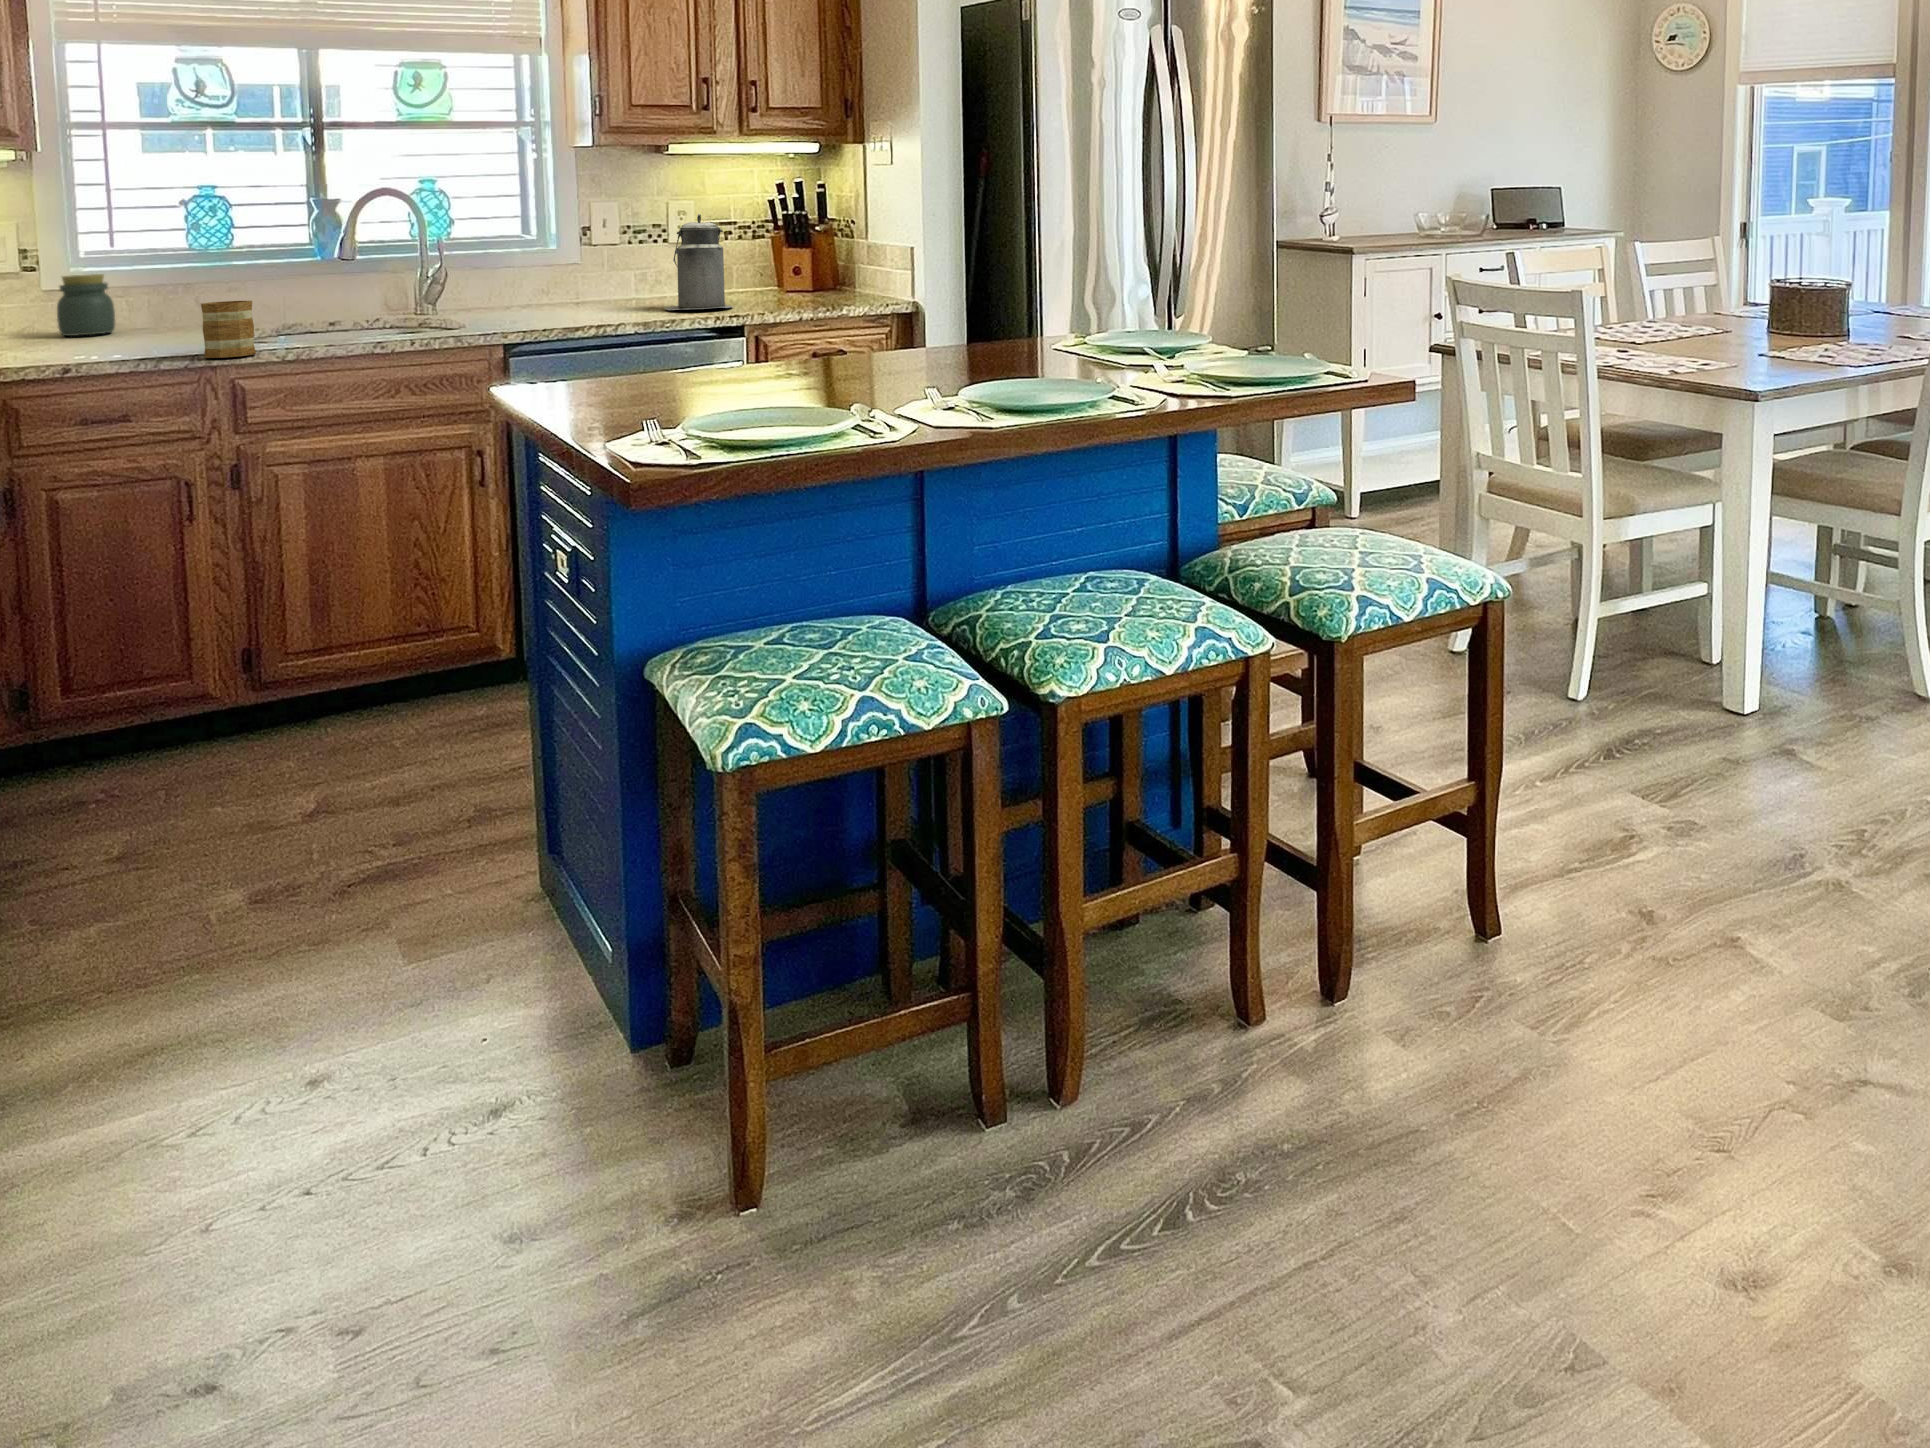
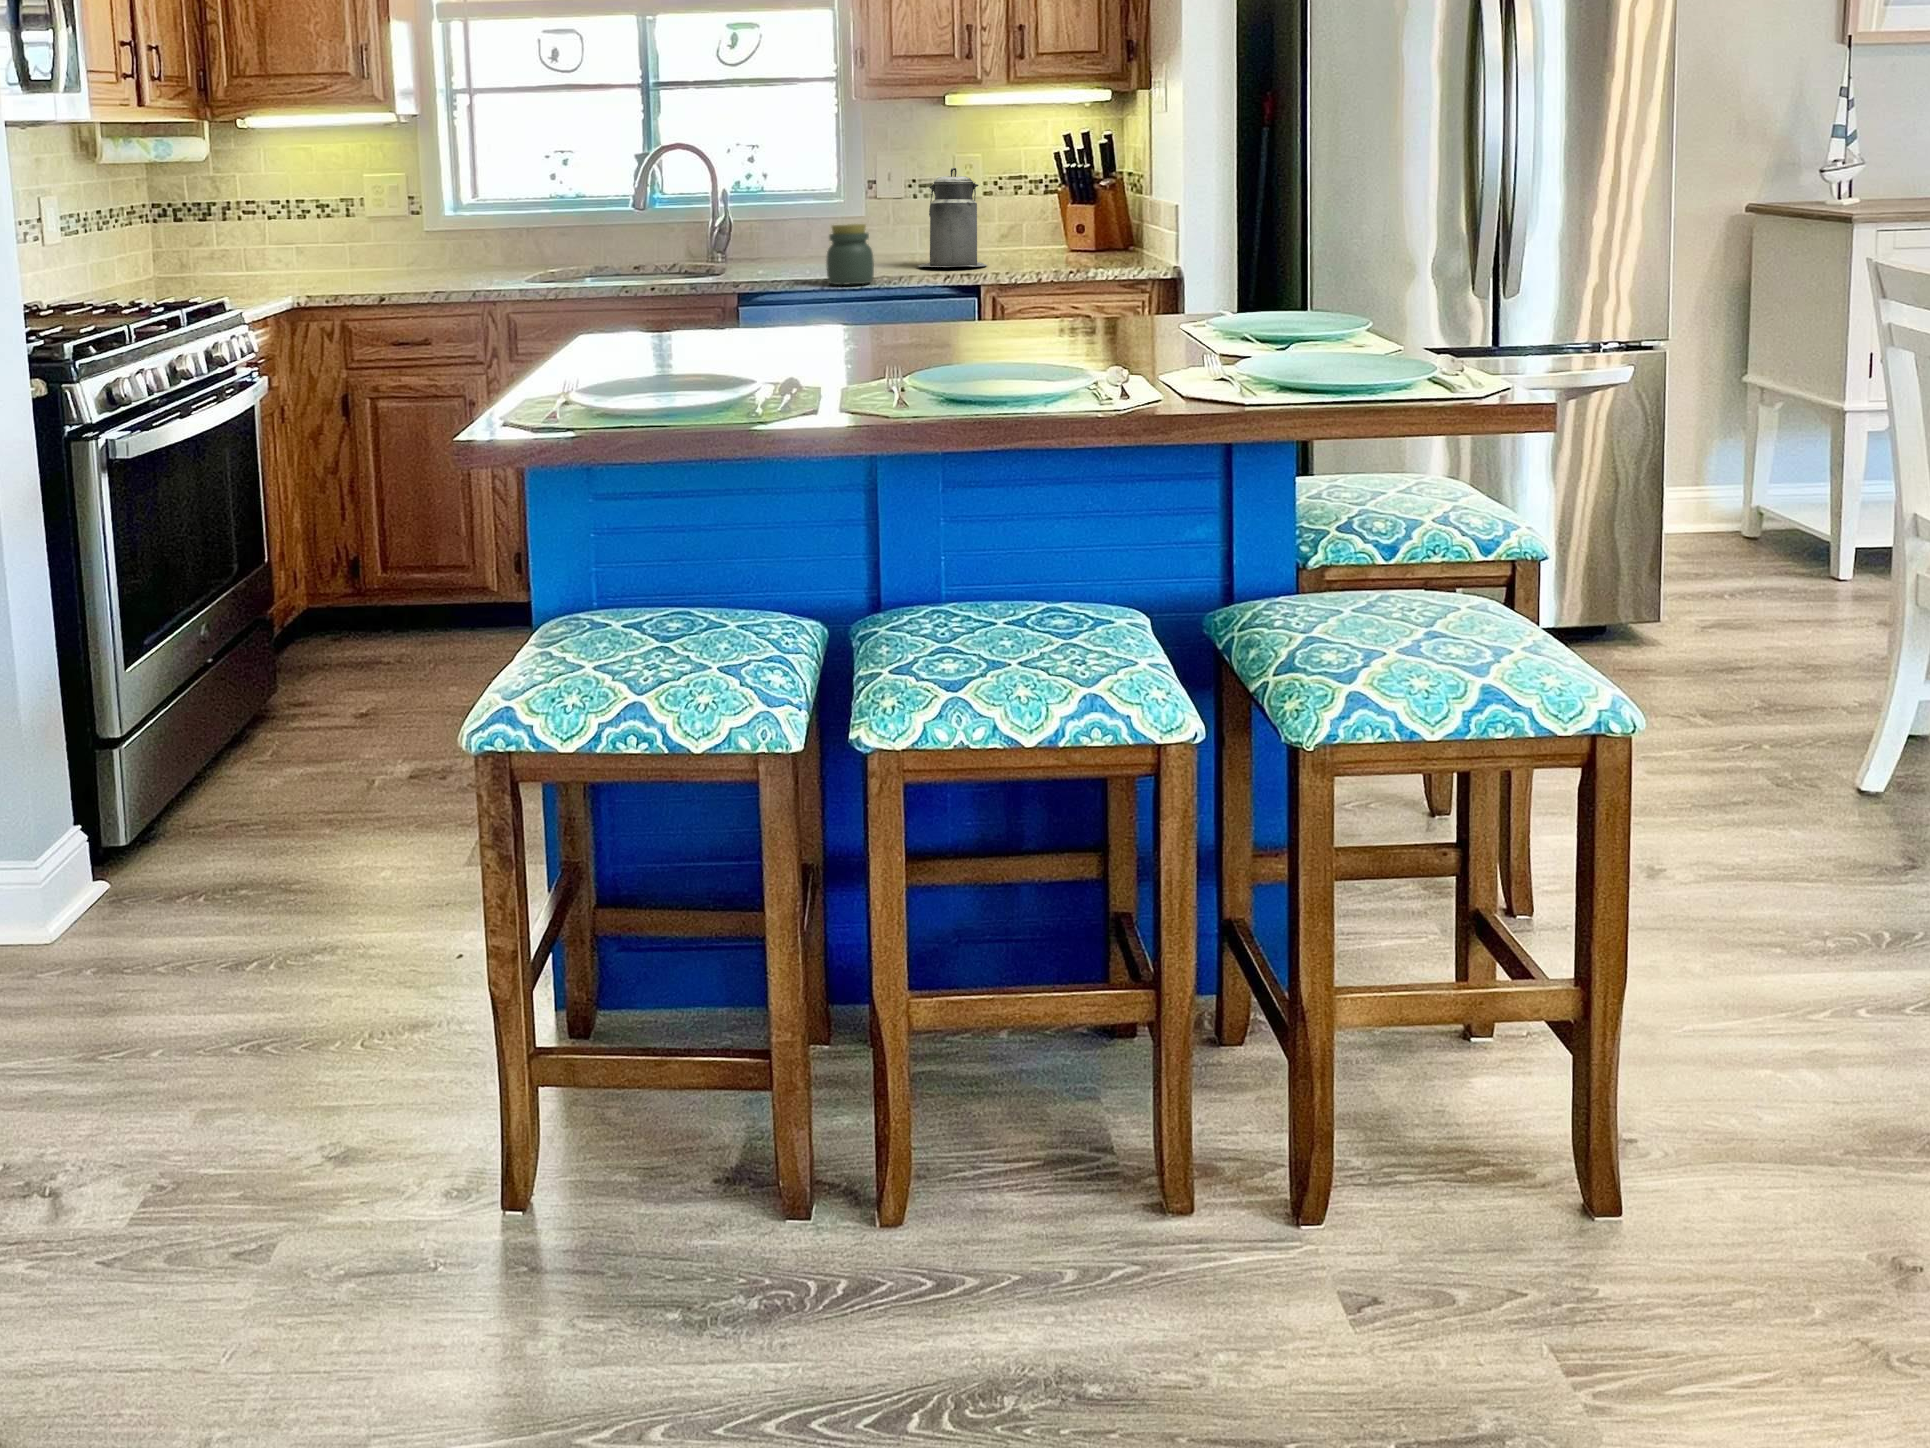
jar: present [57,274,115,336] -> present [826,224,874,285]
mug: present [201,301,256,358] -> none [479,245,527,294]

